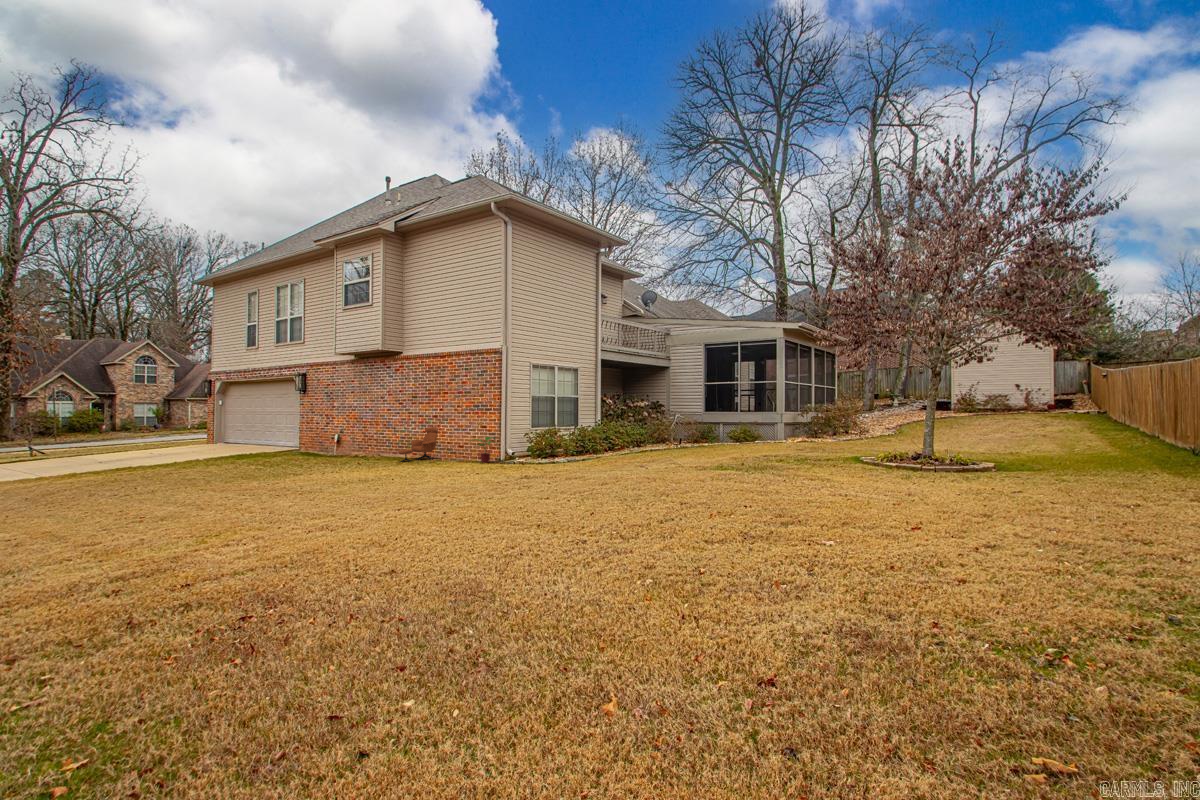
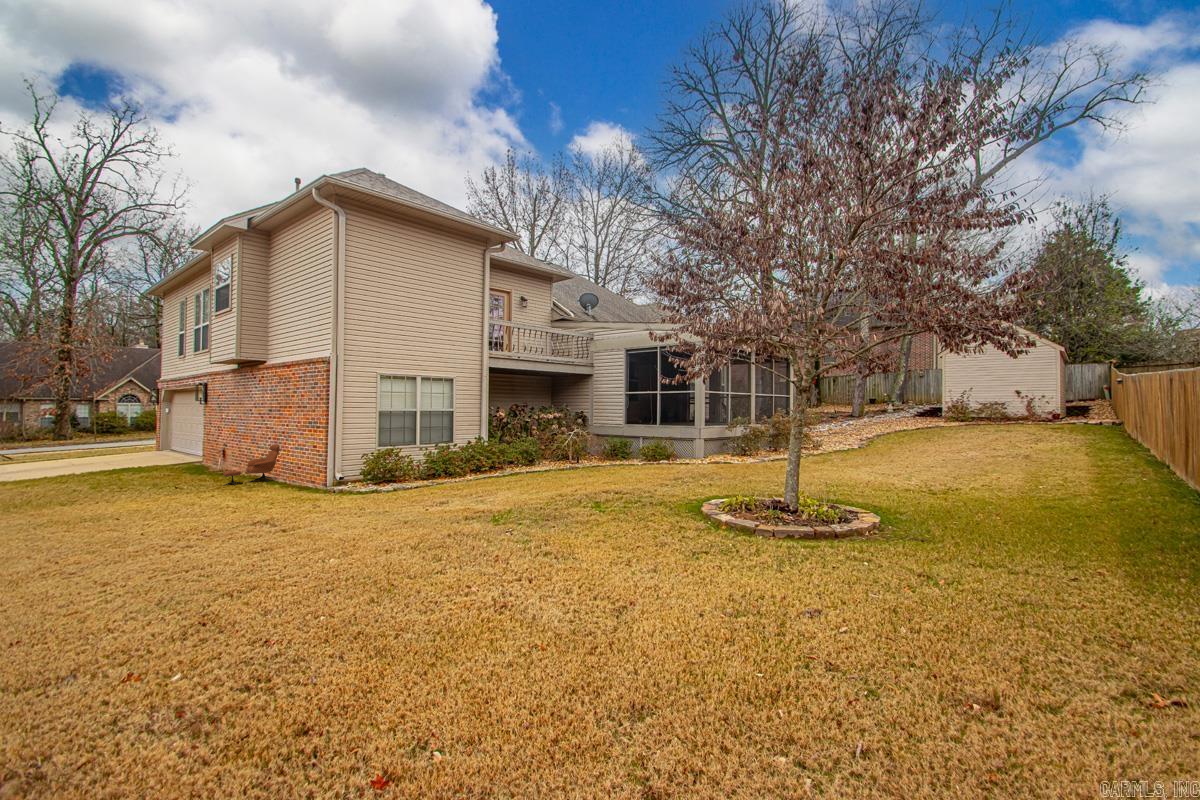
potted plant: present [471,437,495,463] -> none [284,459,319,491]

